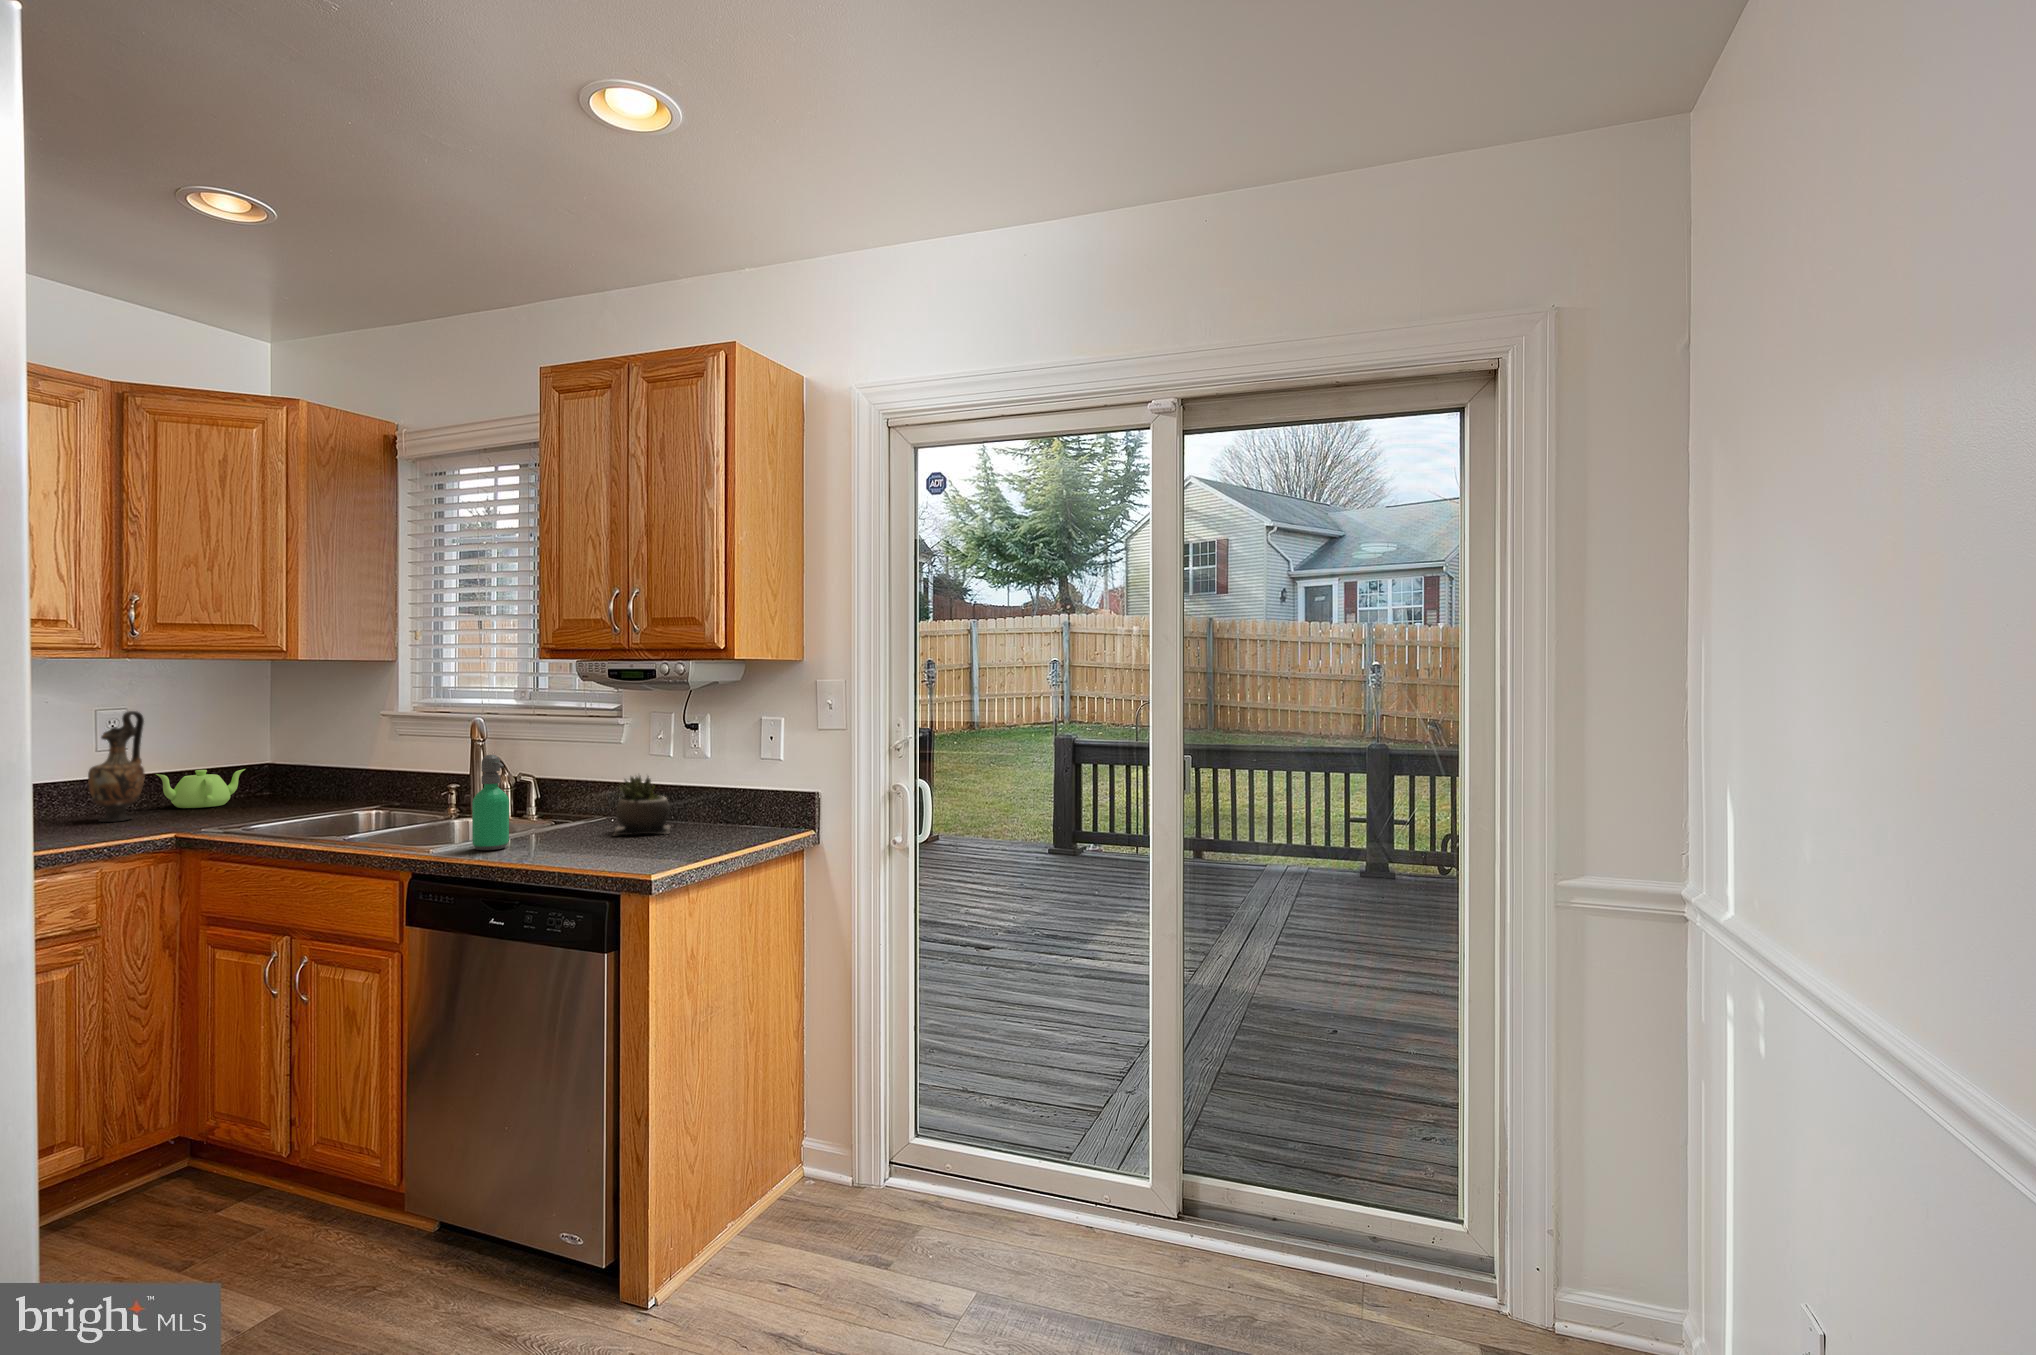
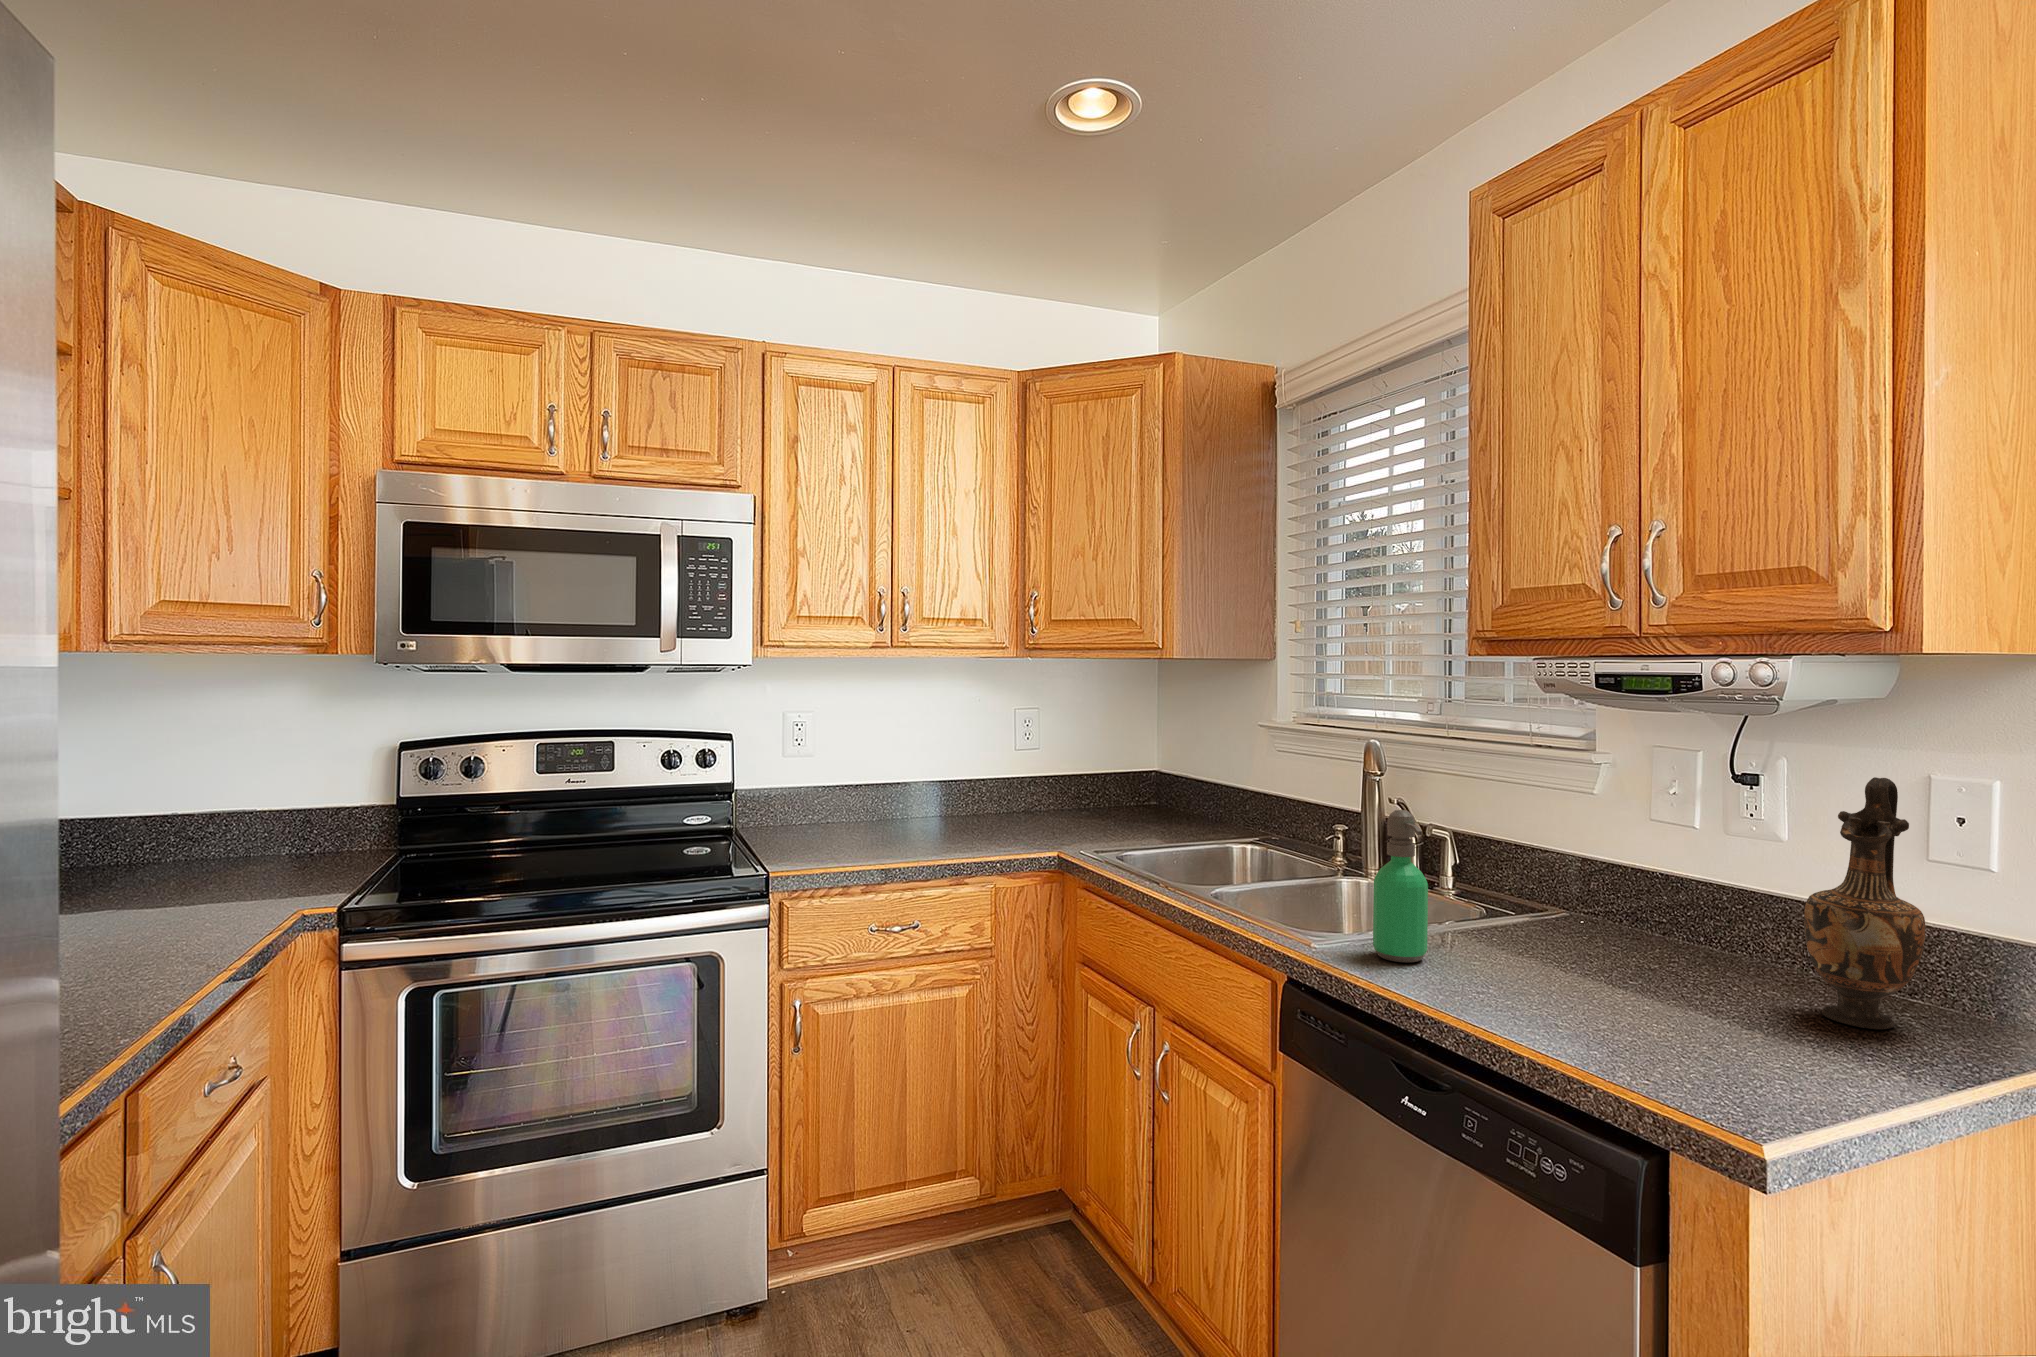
vase: present [88,711,145,822] -> present [1804,777,1925,1029]
teapot: present [156,769,245,808] -> none [1055,778,1131,820]
succulent plant: present [614,776,670,835] -> none [1596,858,1709,980]

